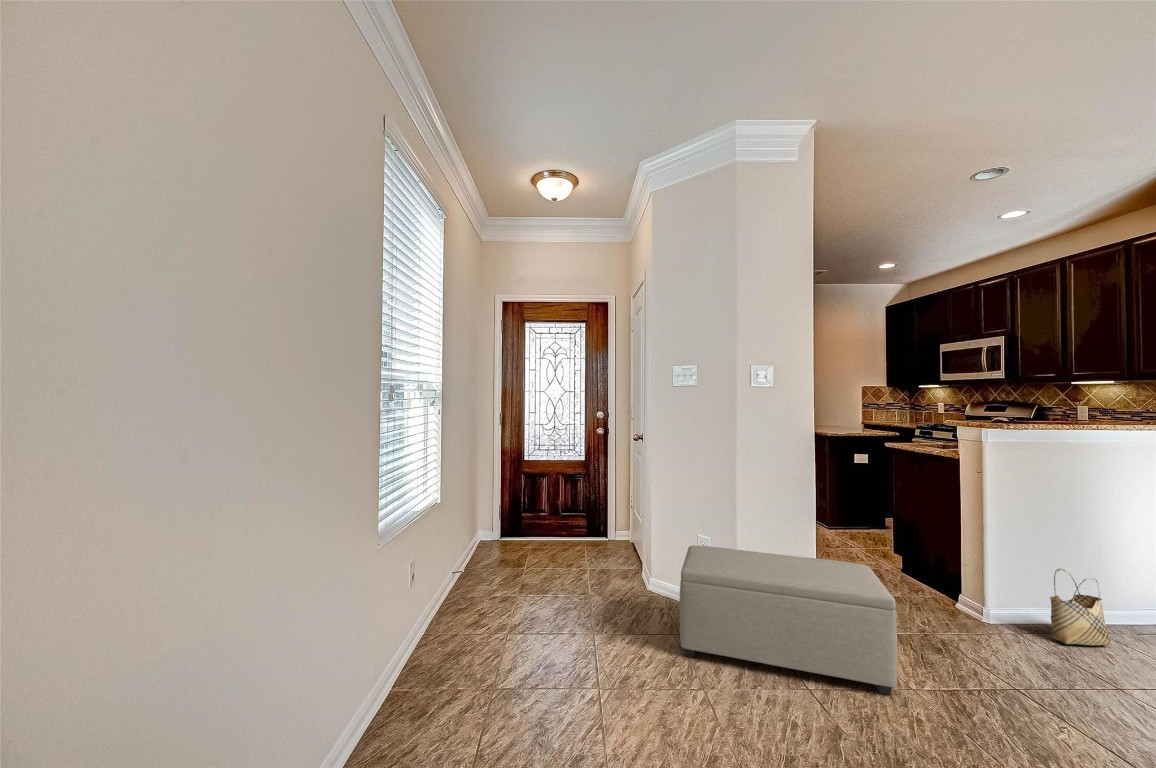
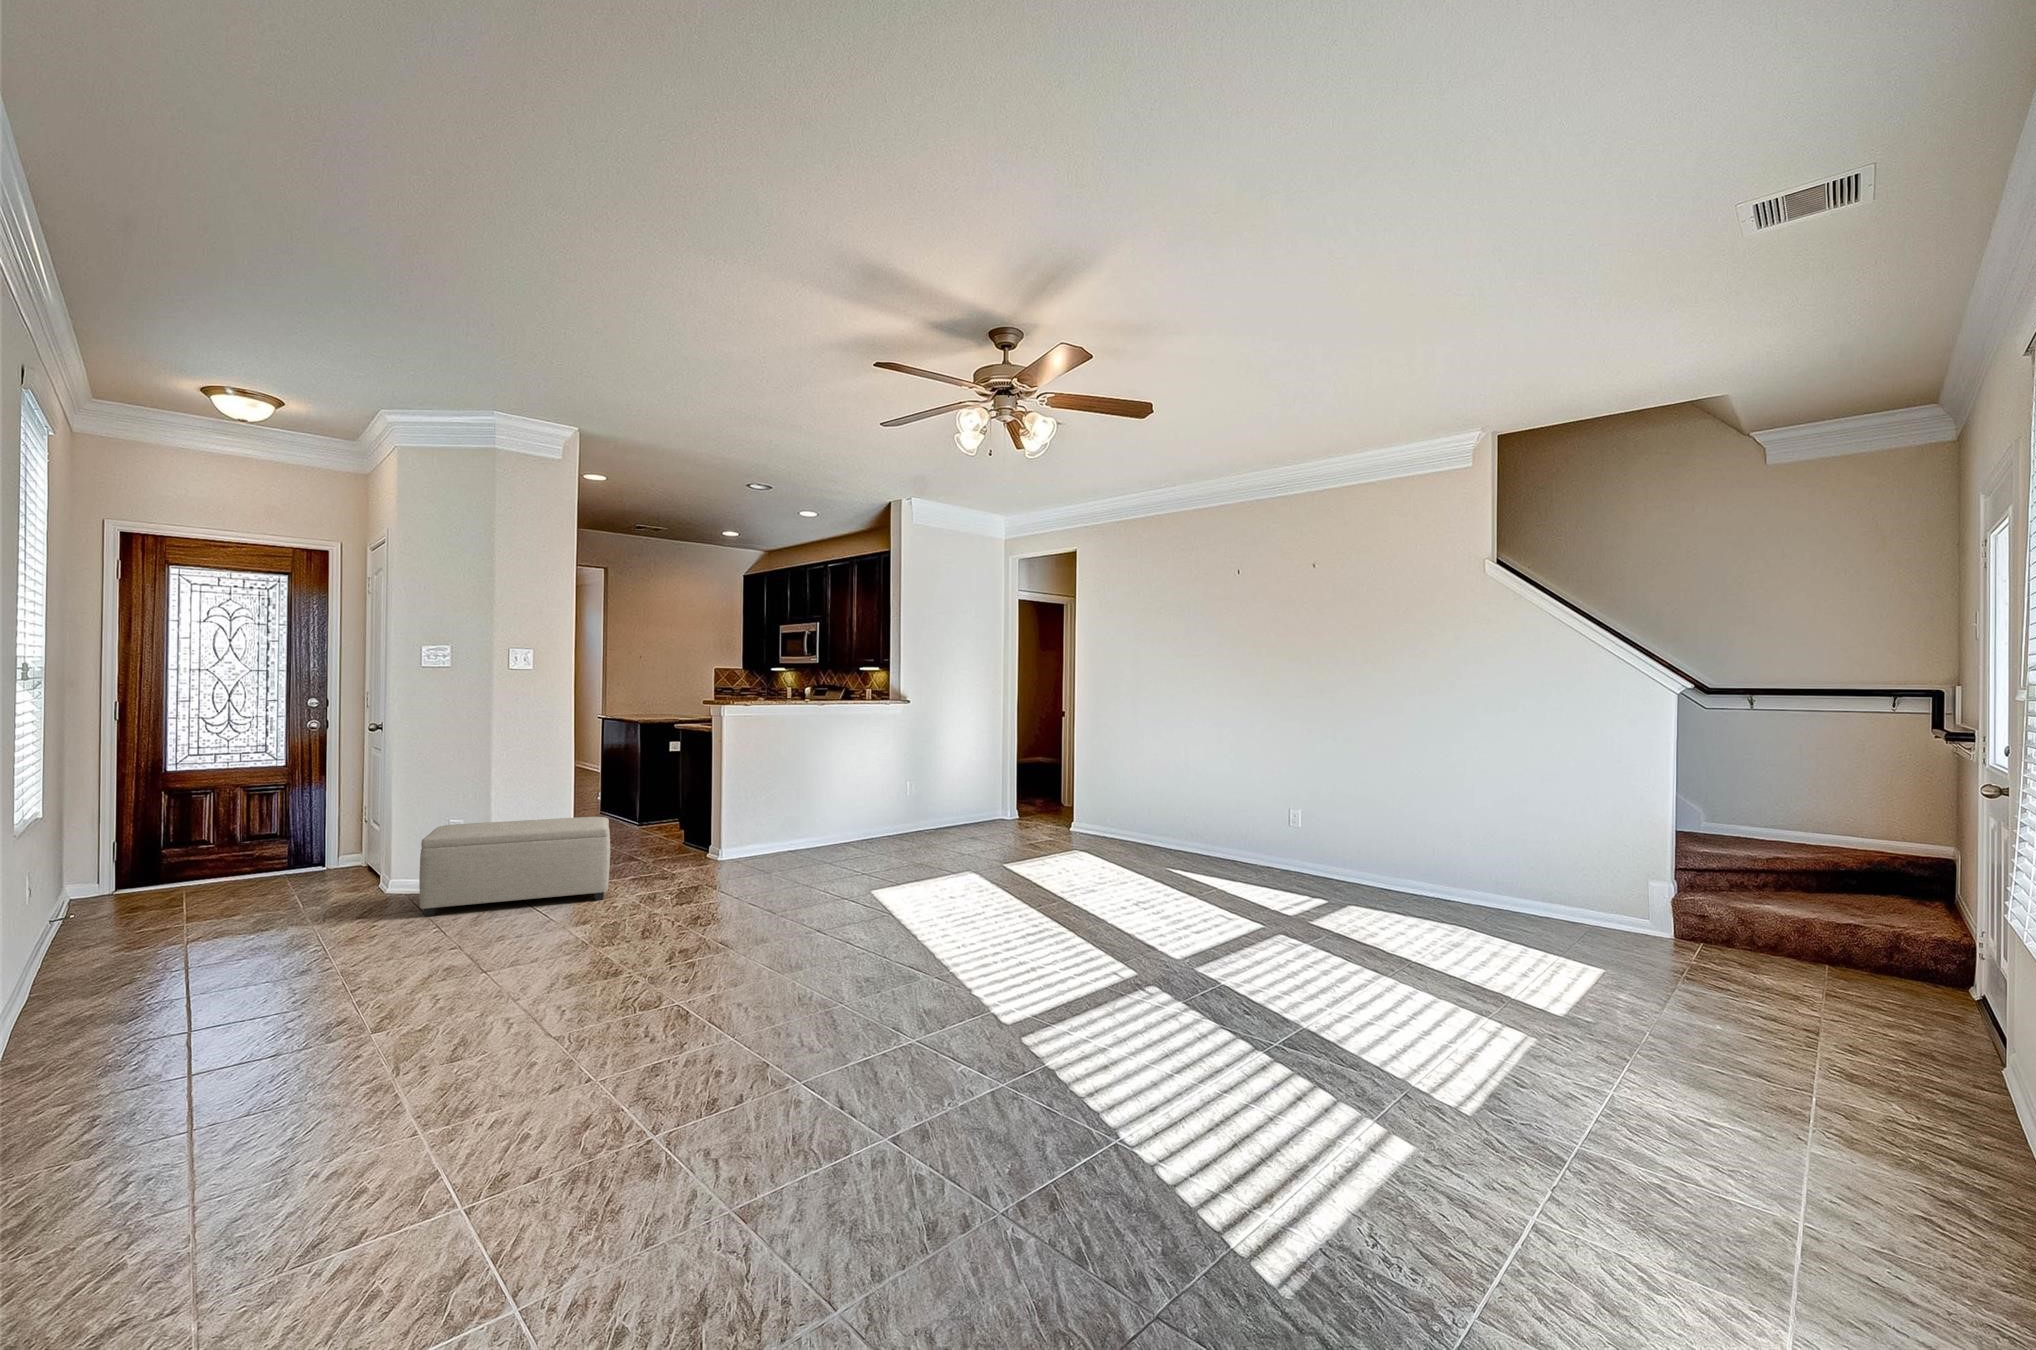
woven basket: present [1050,569,1111,645] -> none [752,807,786,858]

